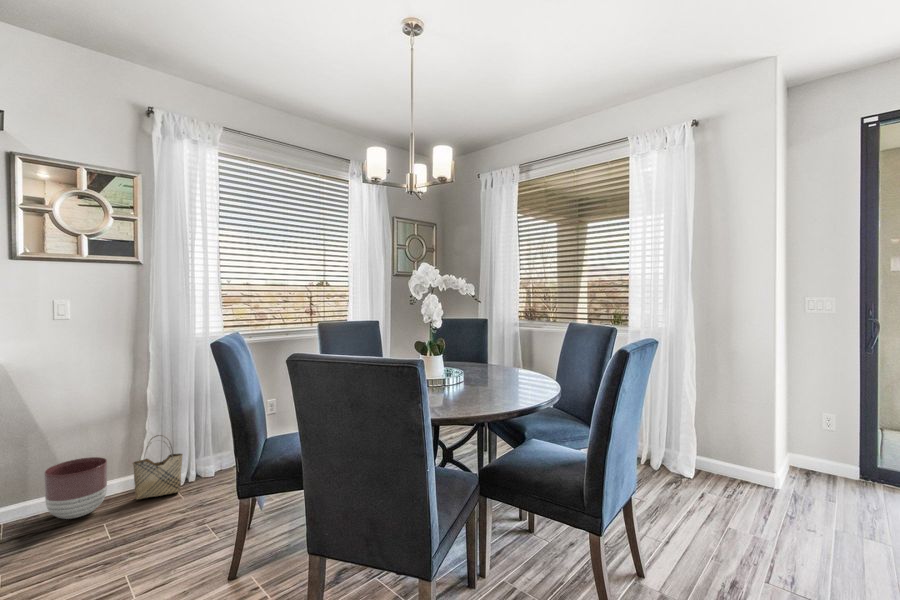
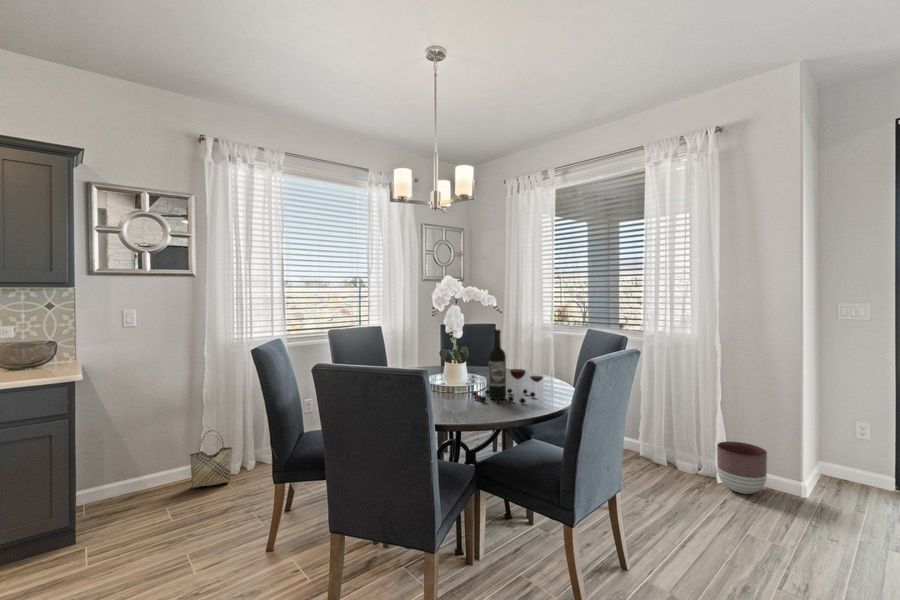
wine bottle: none [452,320,530,398] -> present [472,330,543,403]
planter: present [44,457,107,519] -> present [717,442,767,494]

